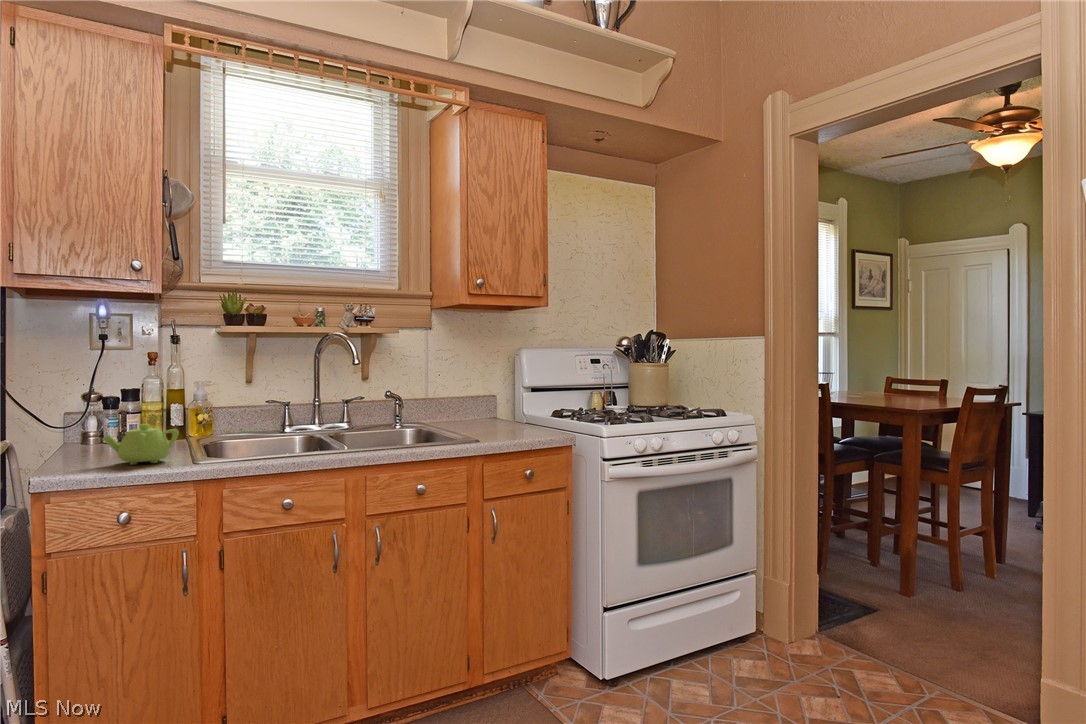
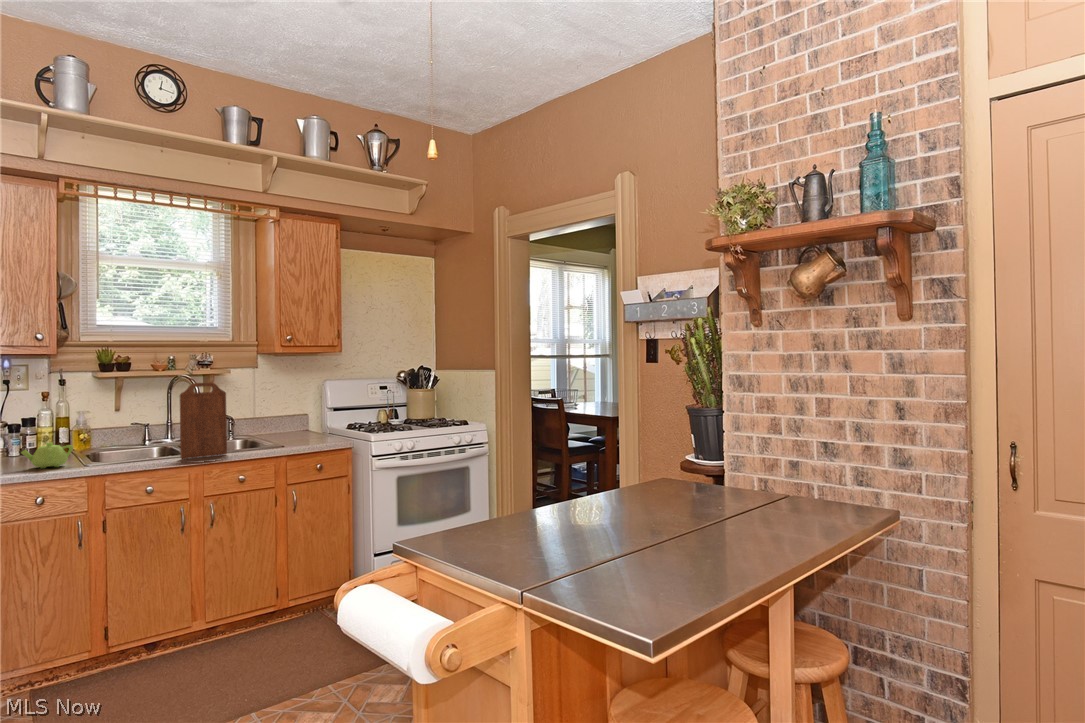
cutting board: none [331,337,399,456] -> present [180,382,227,459]

